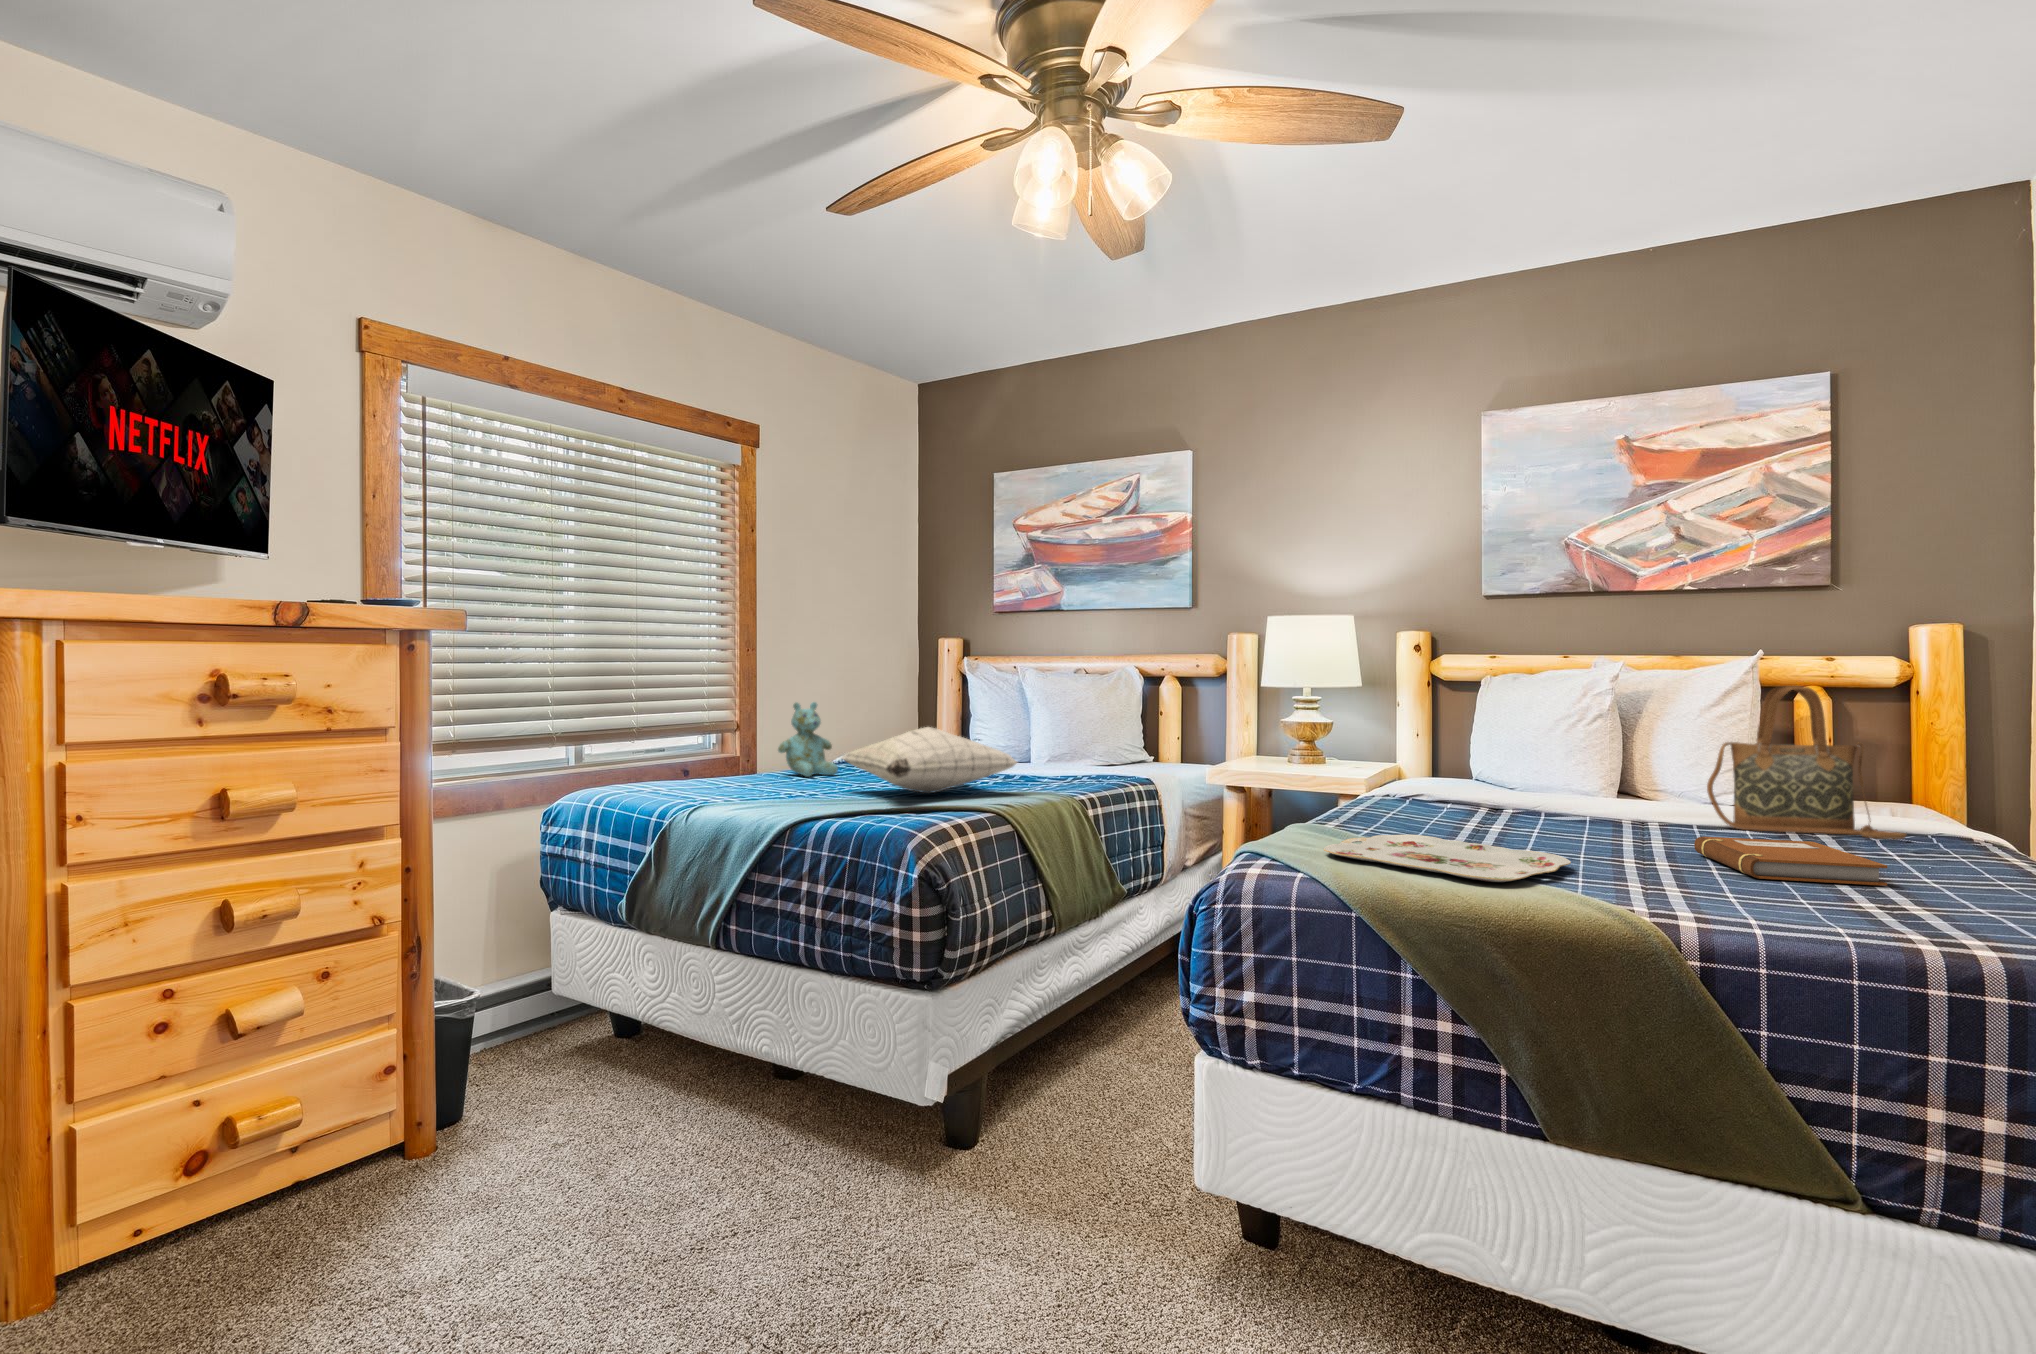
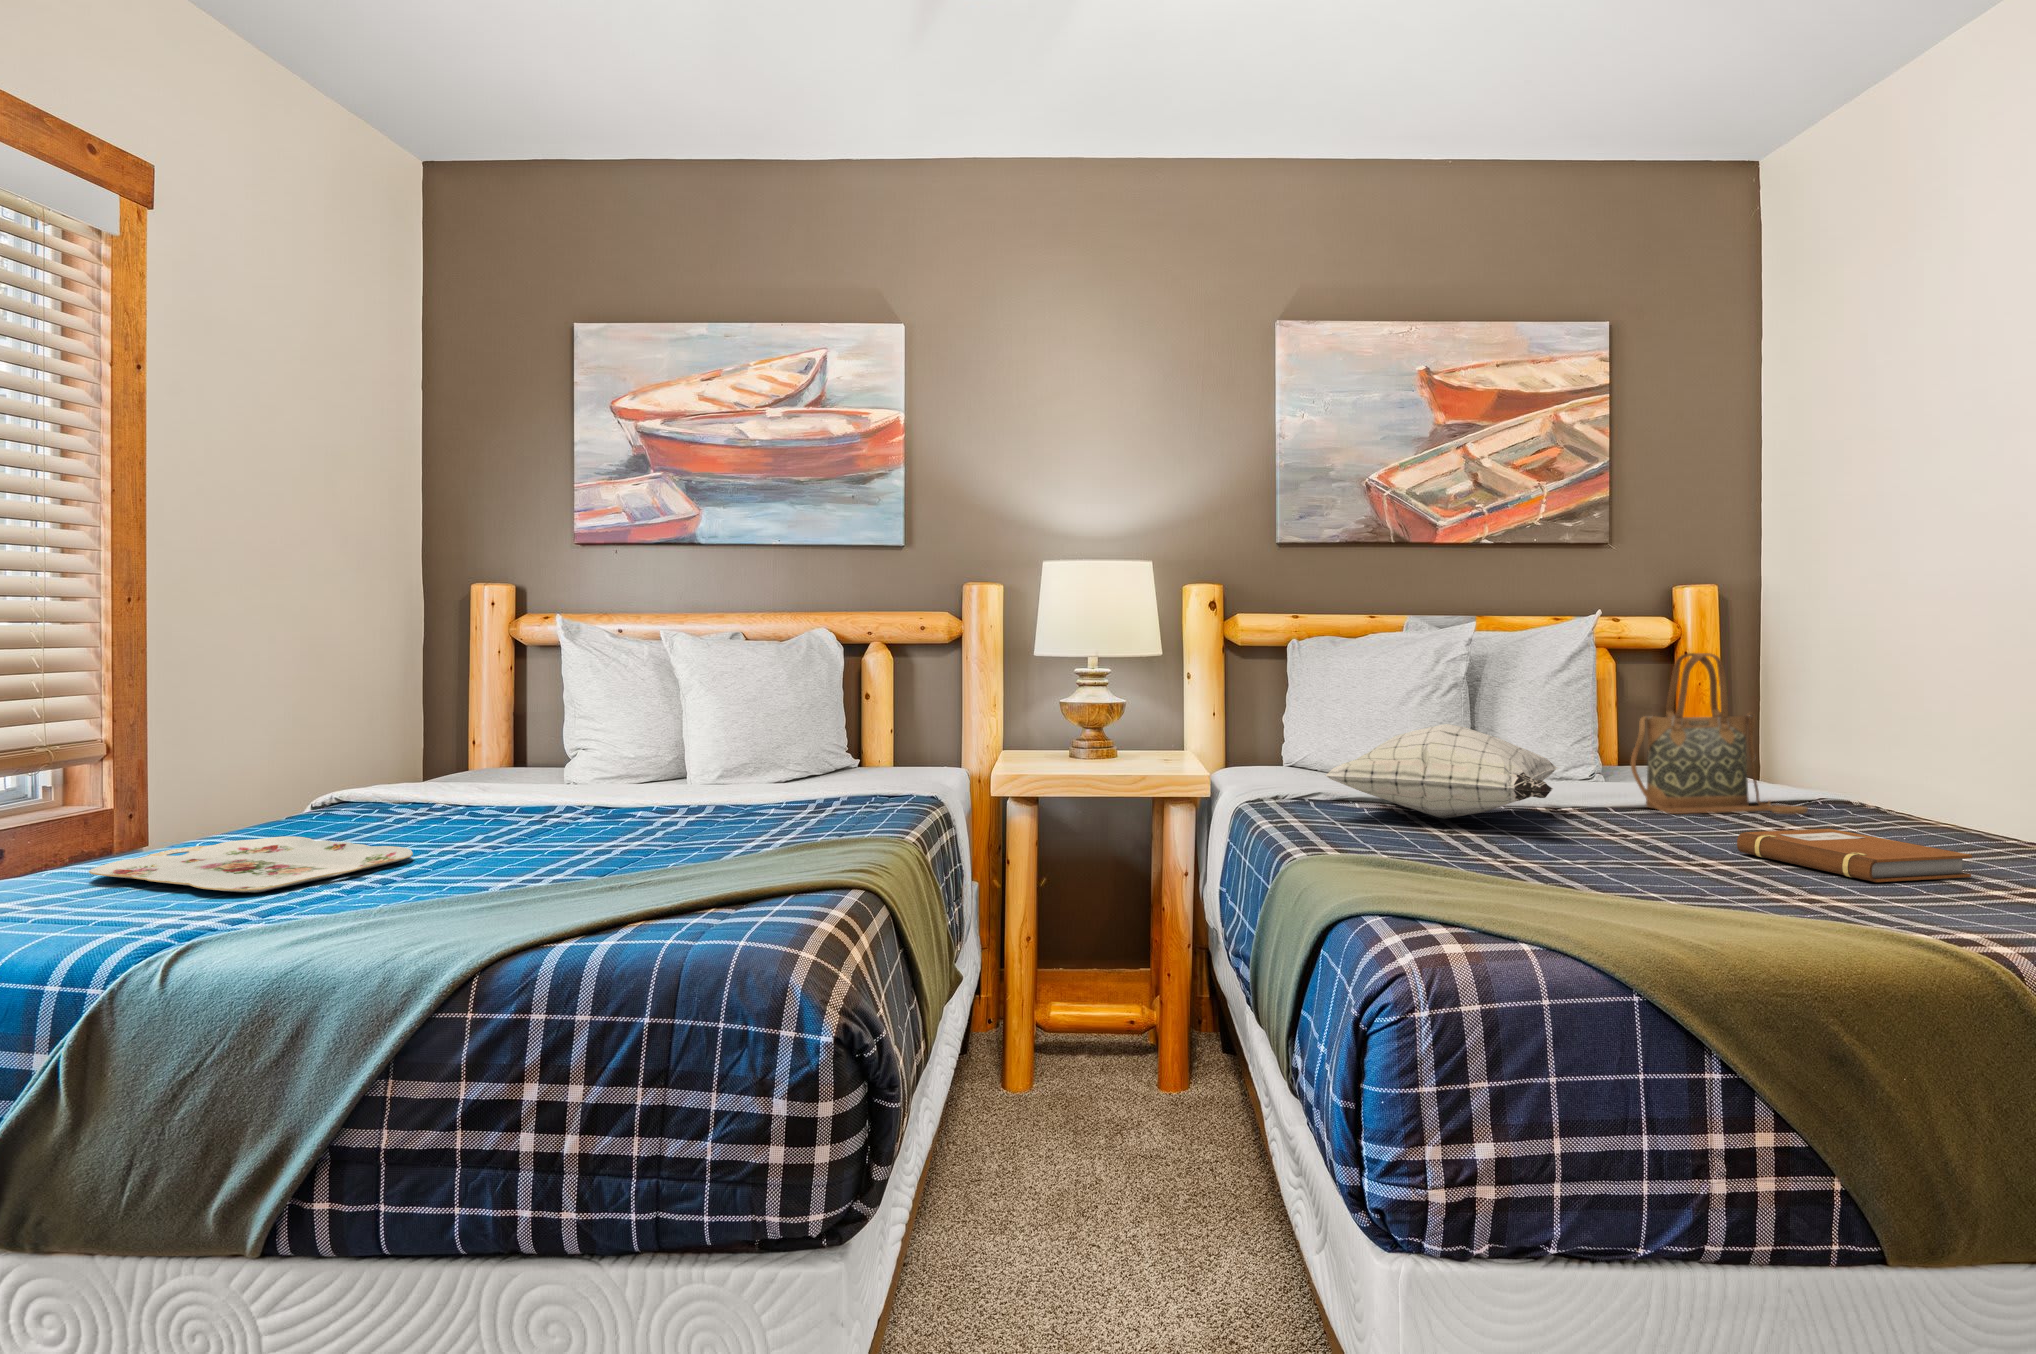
stuffed bear: present [778,702,838,777] -> none [286,692,412,830]
pillow: present [842,727,1017,793] -> present [1325,724,1558,818]
serving tray: present [1324,834,1571,882] -> present [89,836,413,893]

